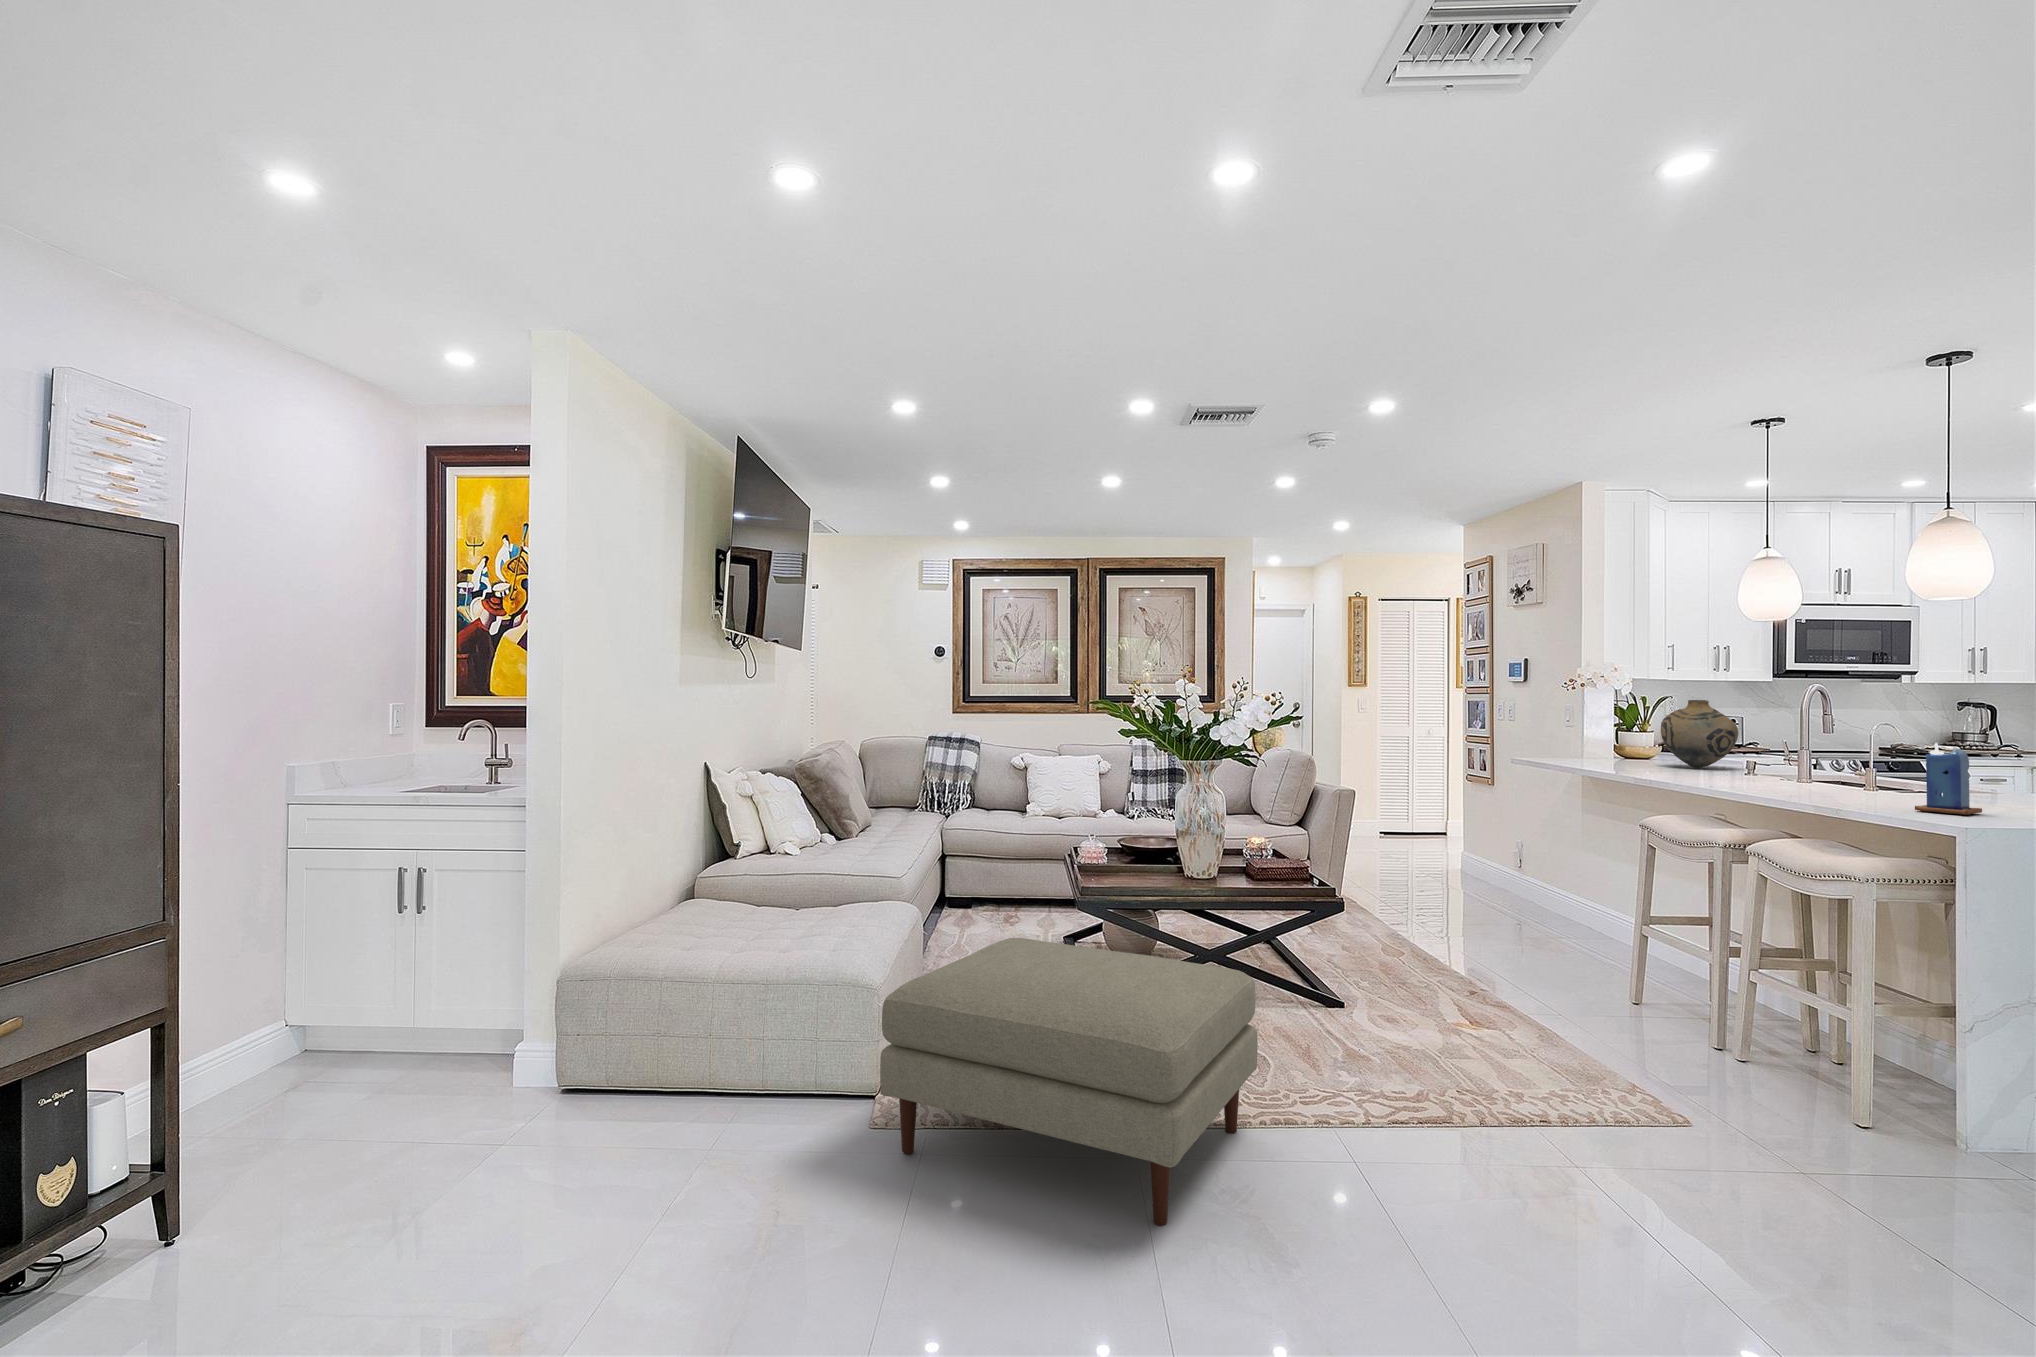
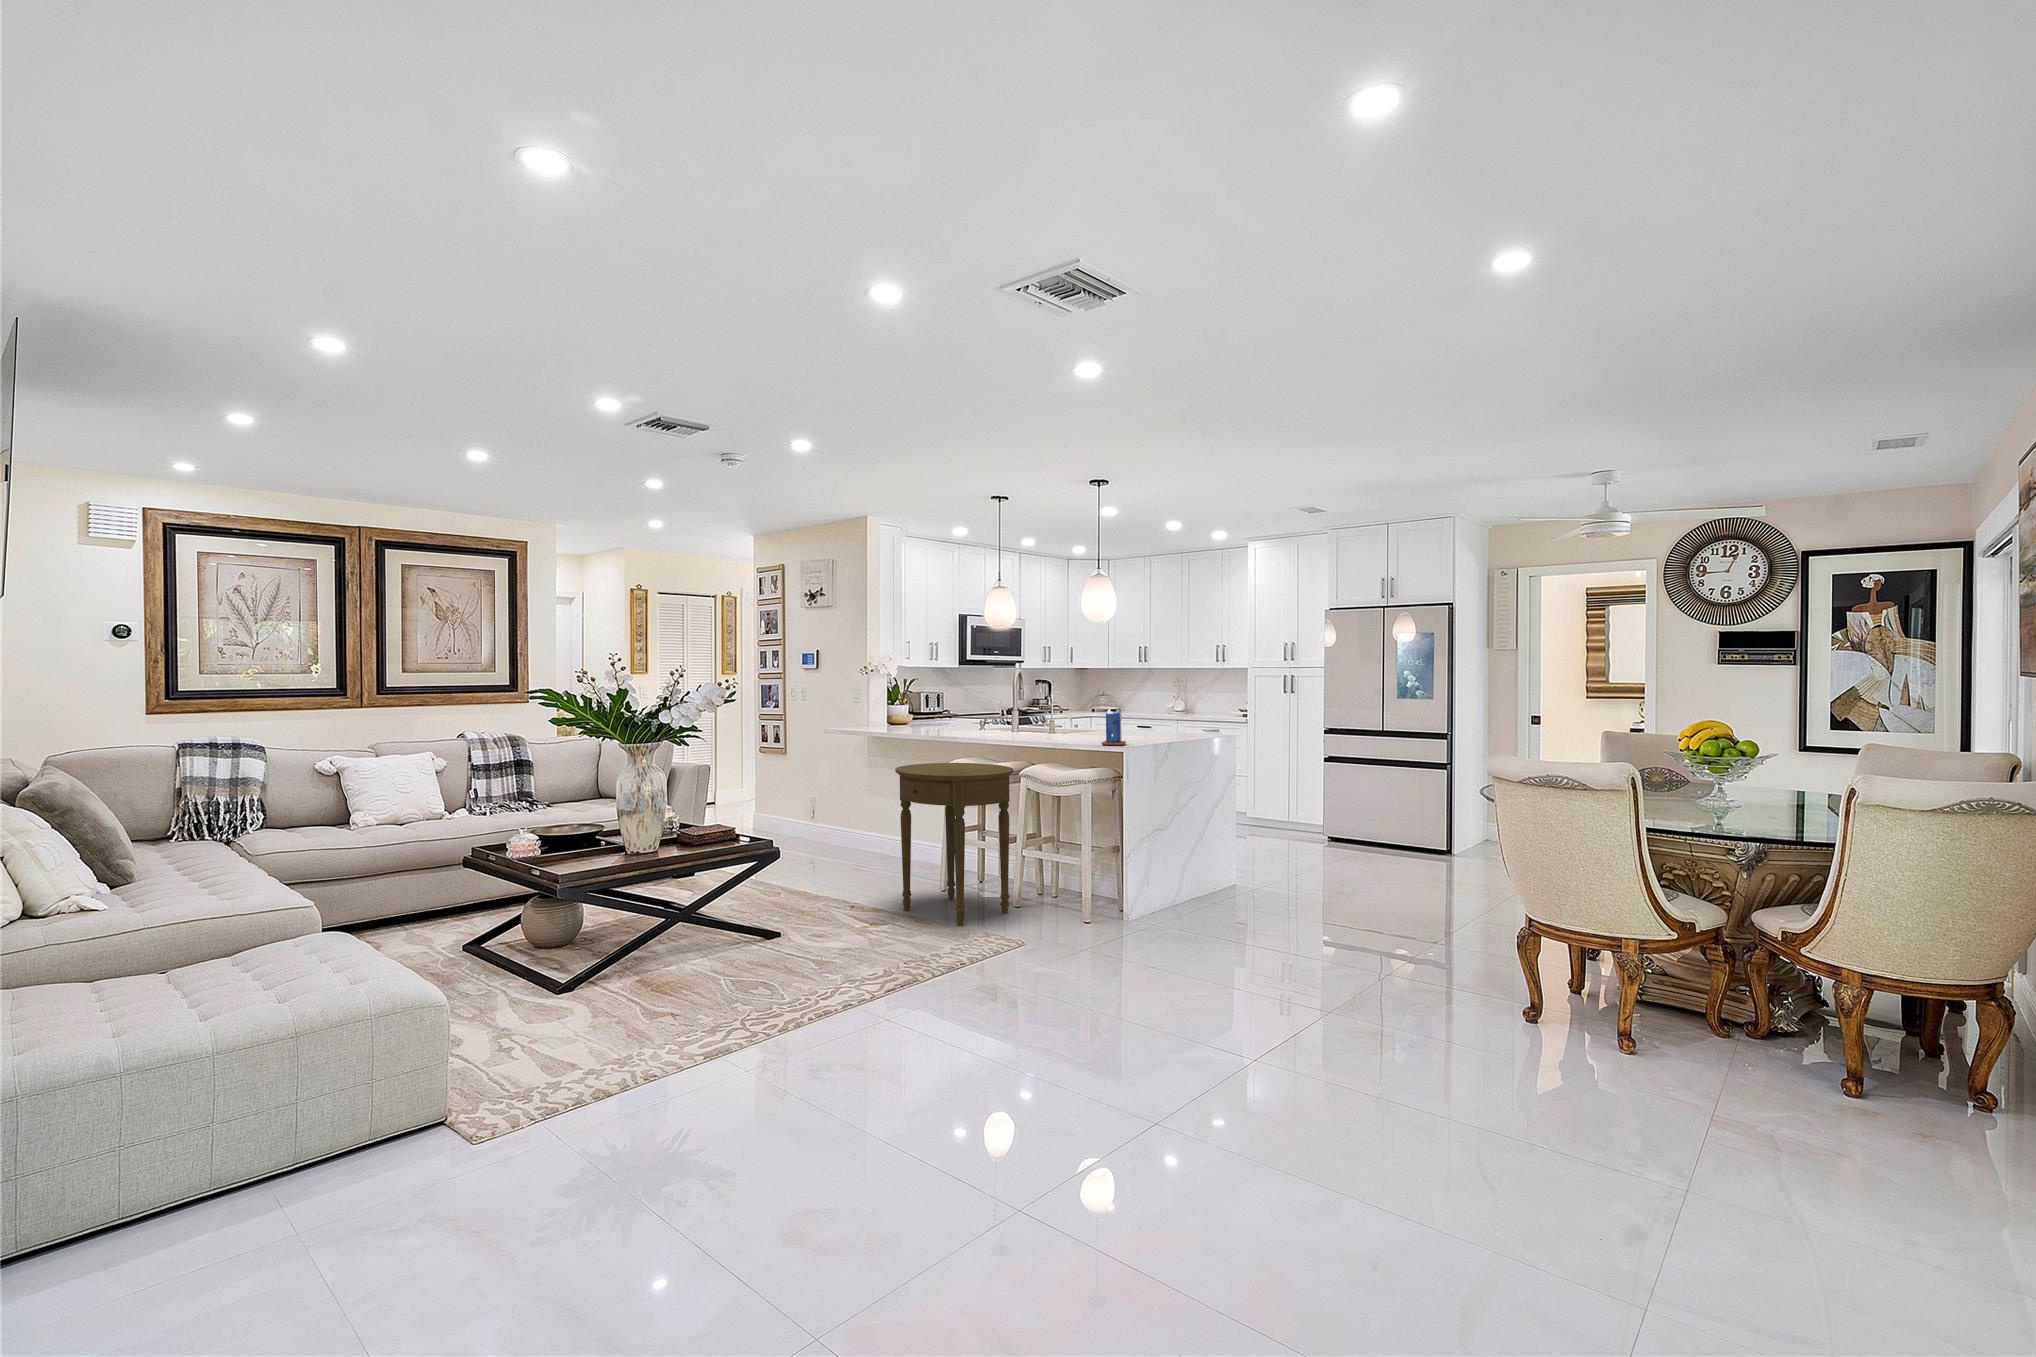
vase: present [1661,700,1738,768] -> none [935,682,977,728]
side table: none [1526,812,1726,1064] -> present [895,763,1014,925]
ottoman: present [880,938,1258,1226] -> none [529,908,831,1139]

